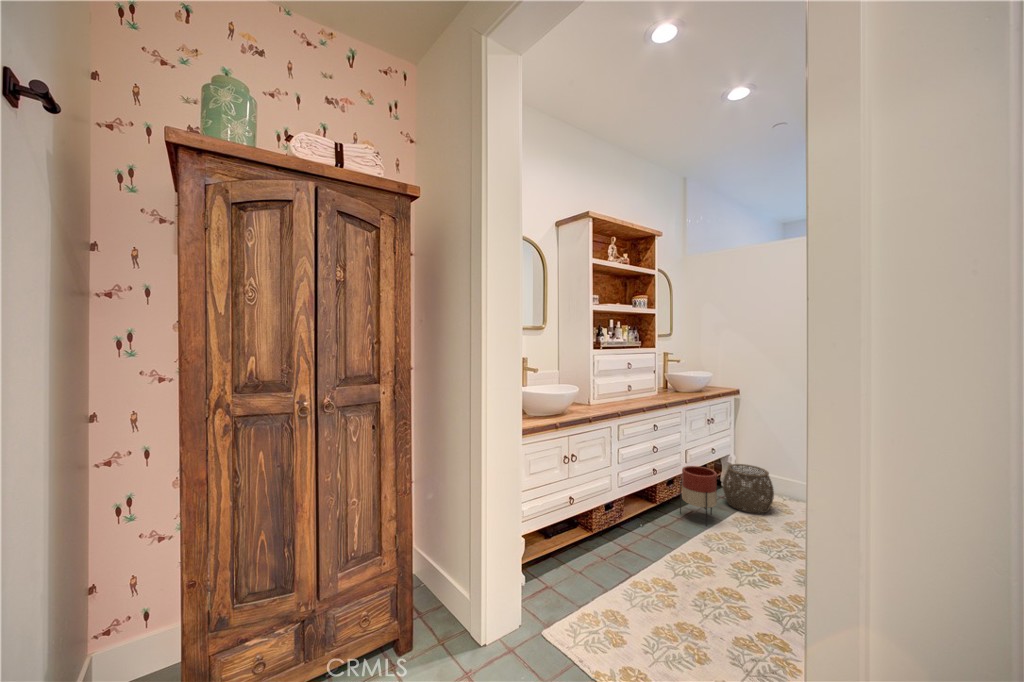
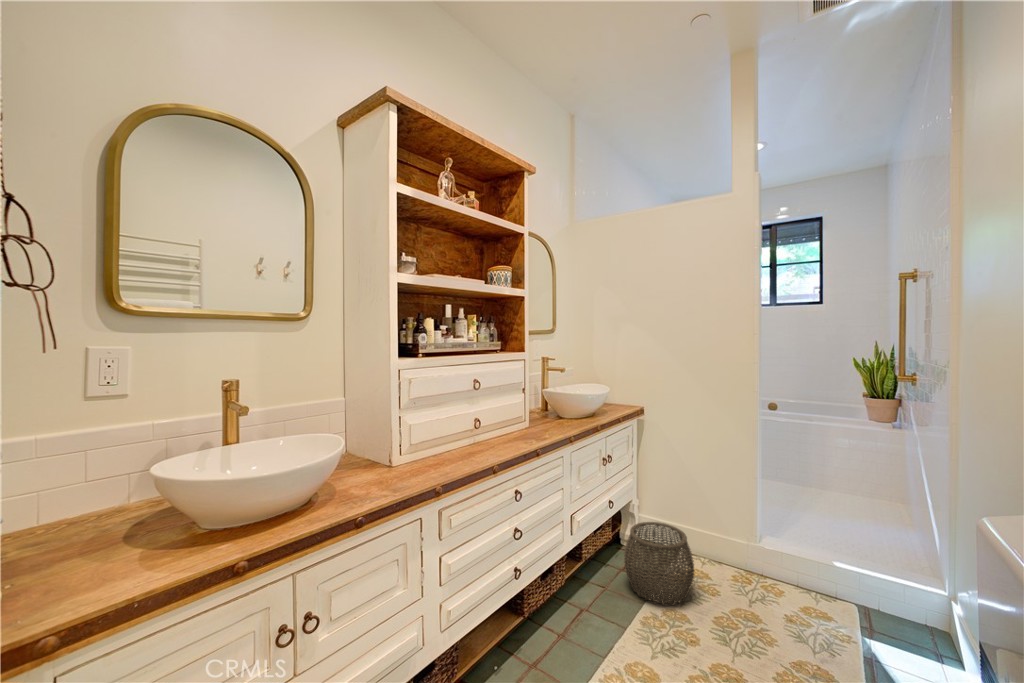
planter: present [680,466,717,526] -> none [561,543,617,656]

